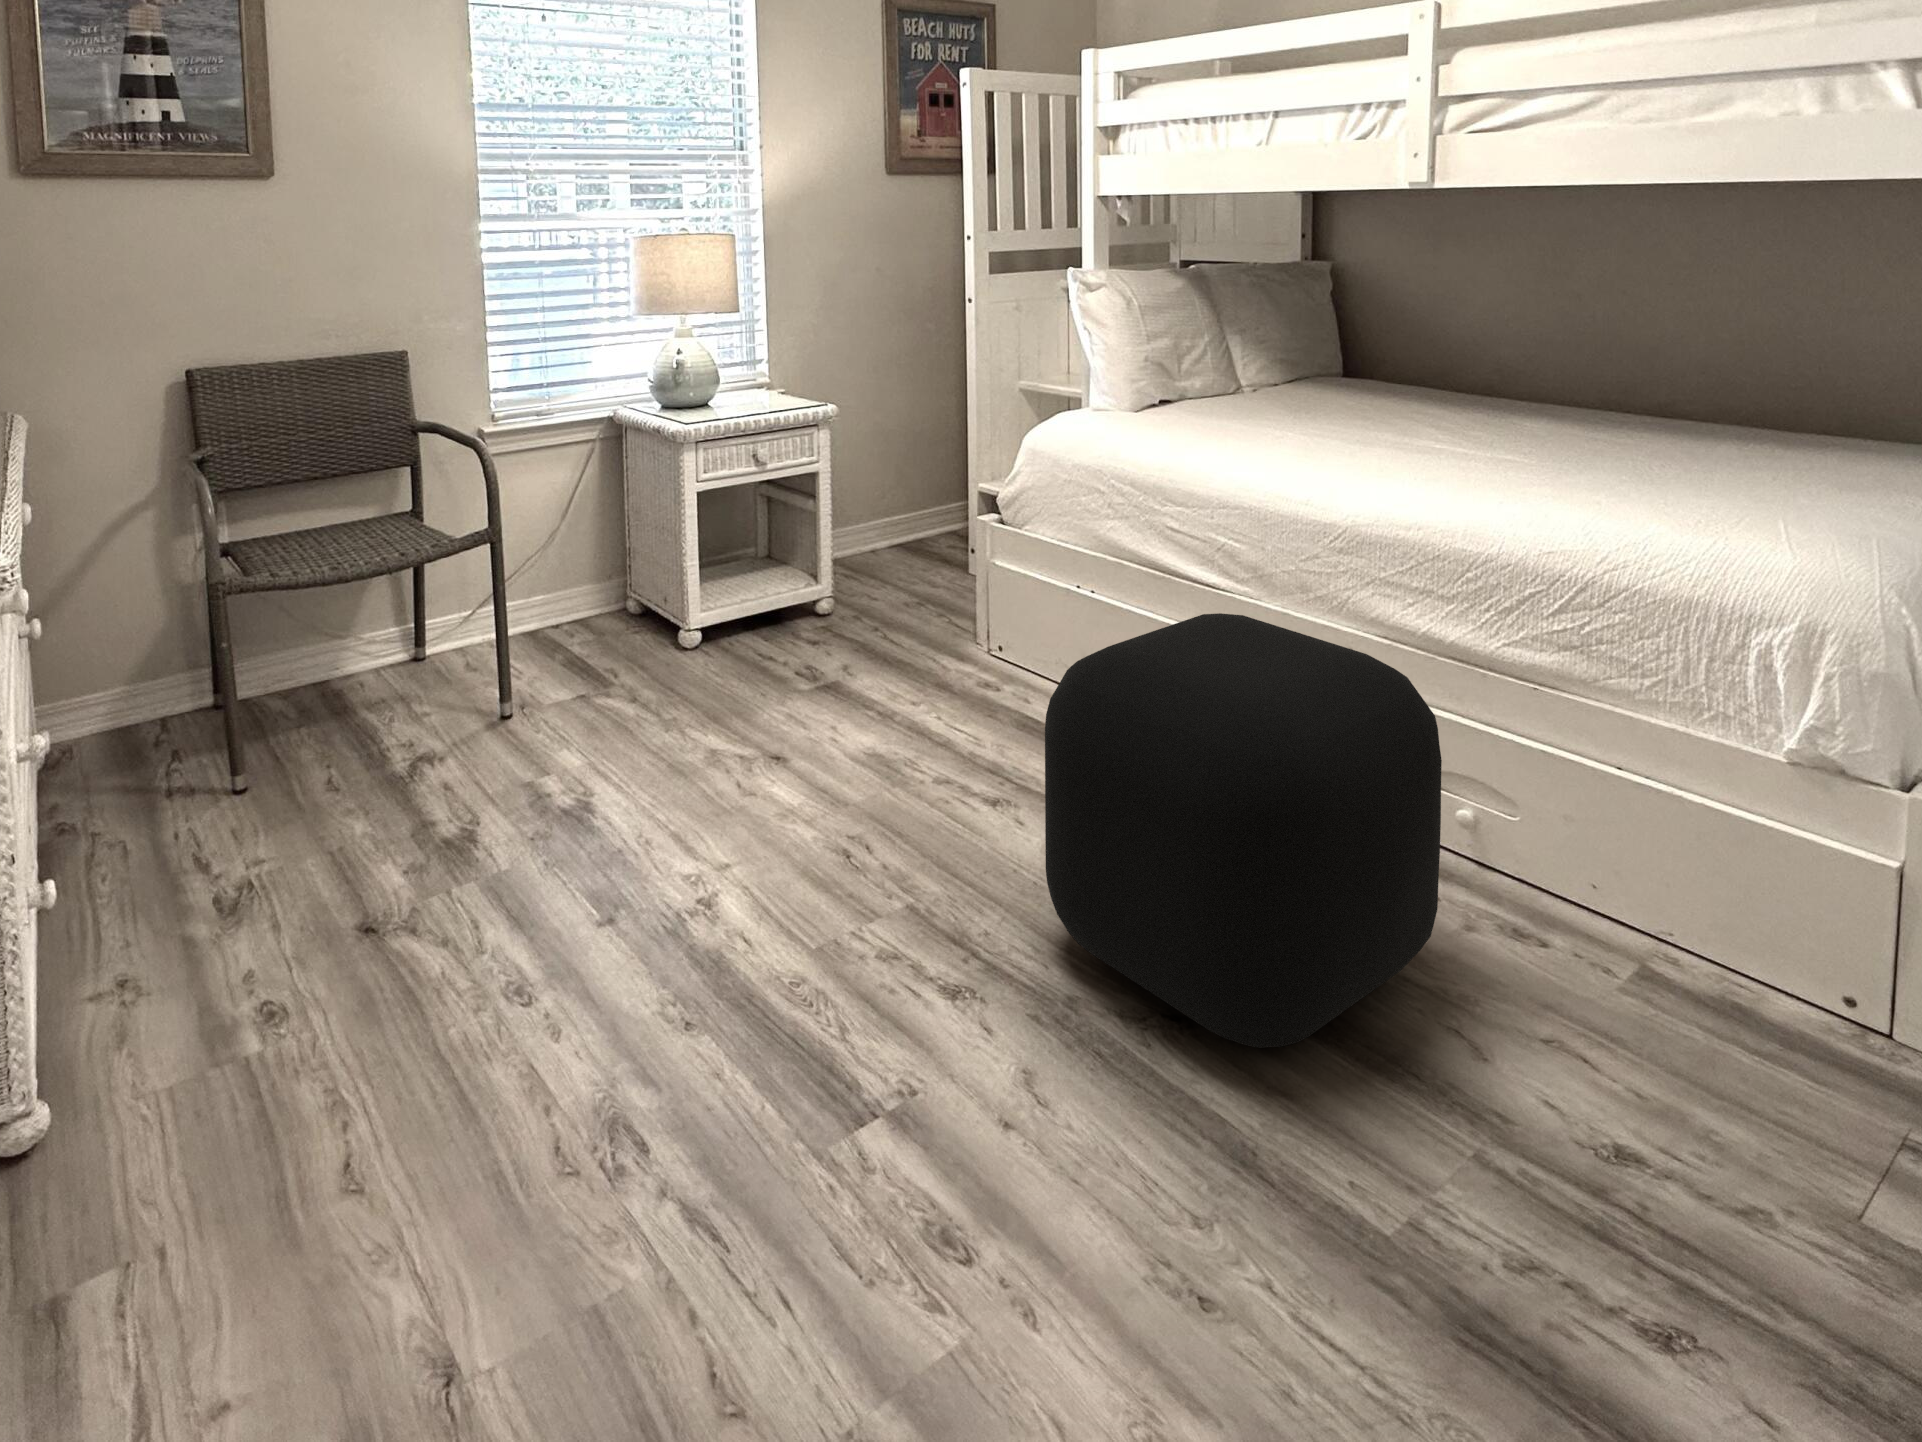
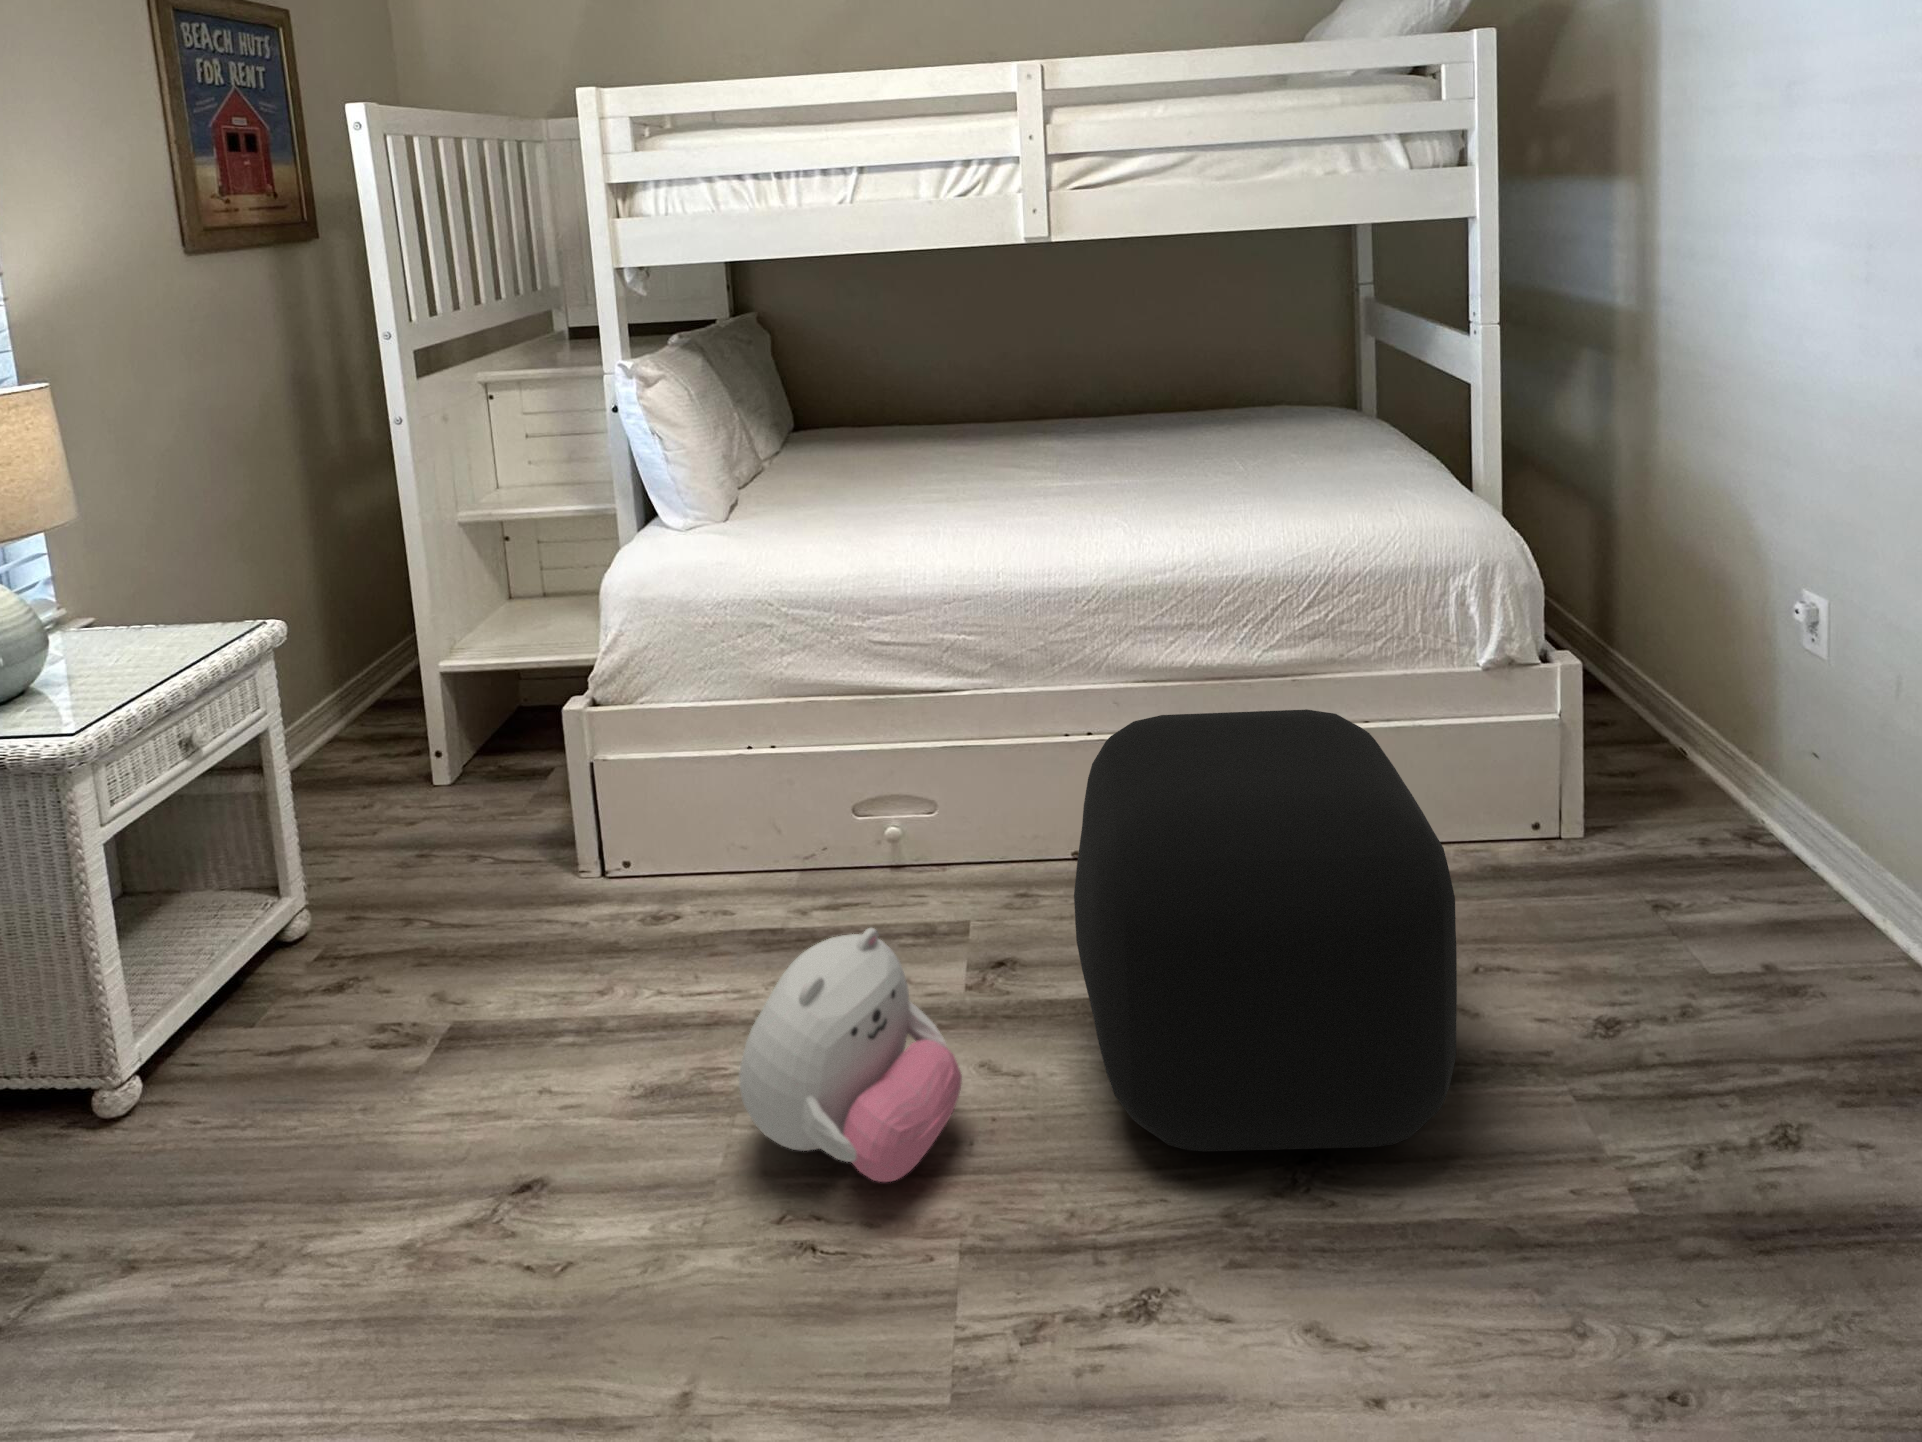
plush toy: none [852,679,997,859] -> present [739,928,962,1182]

